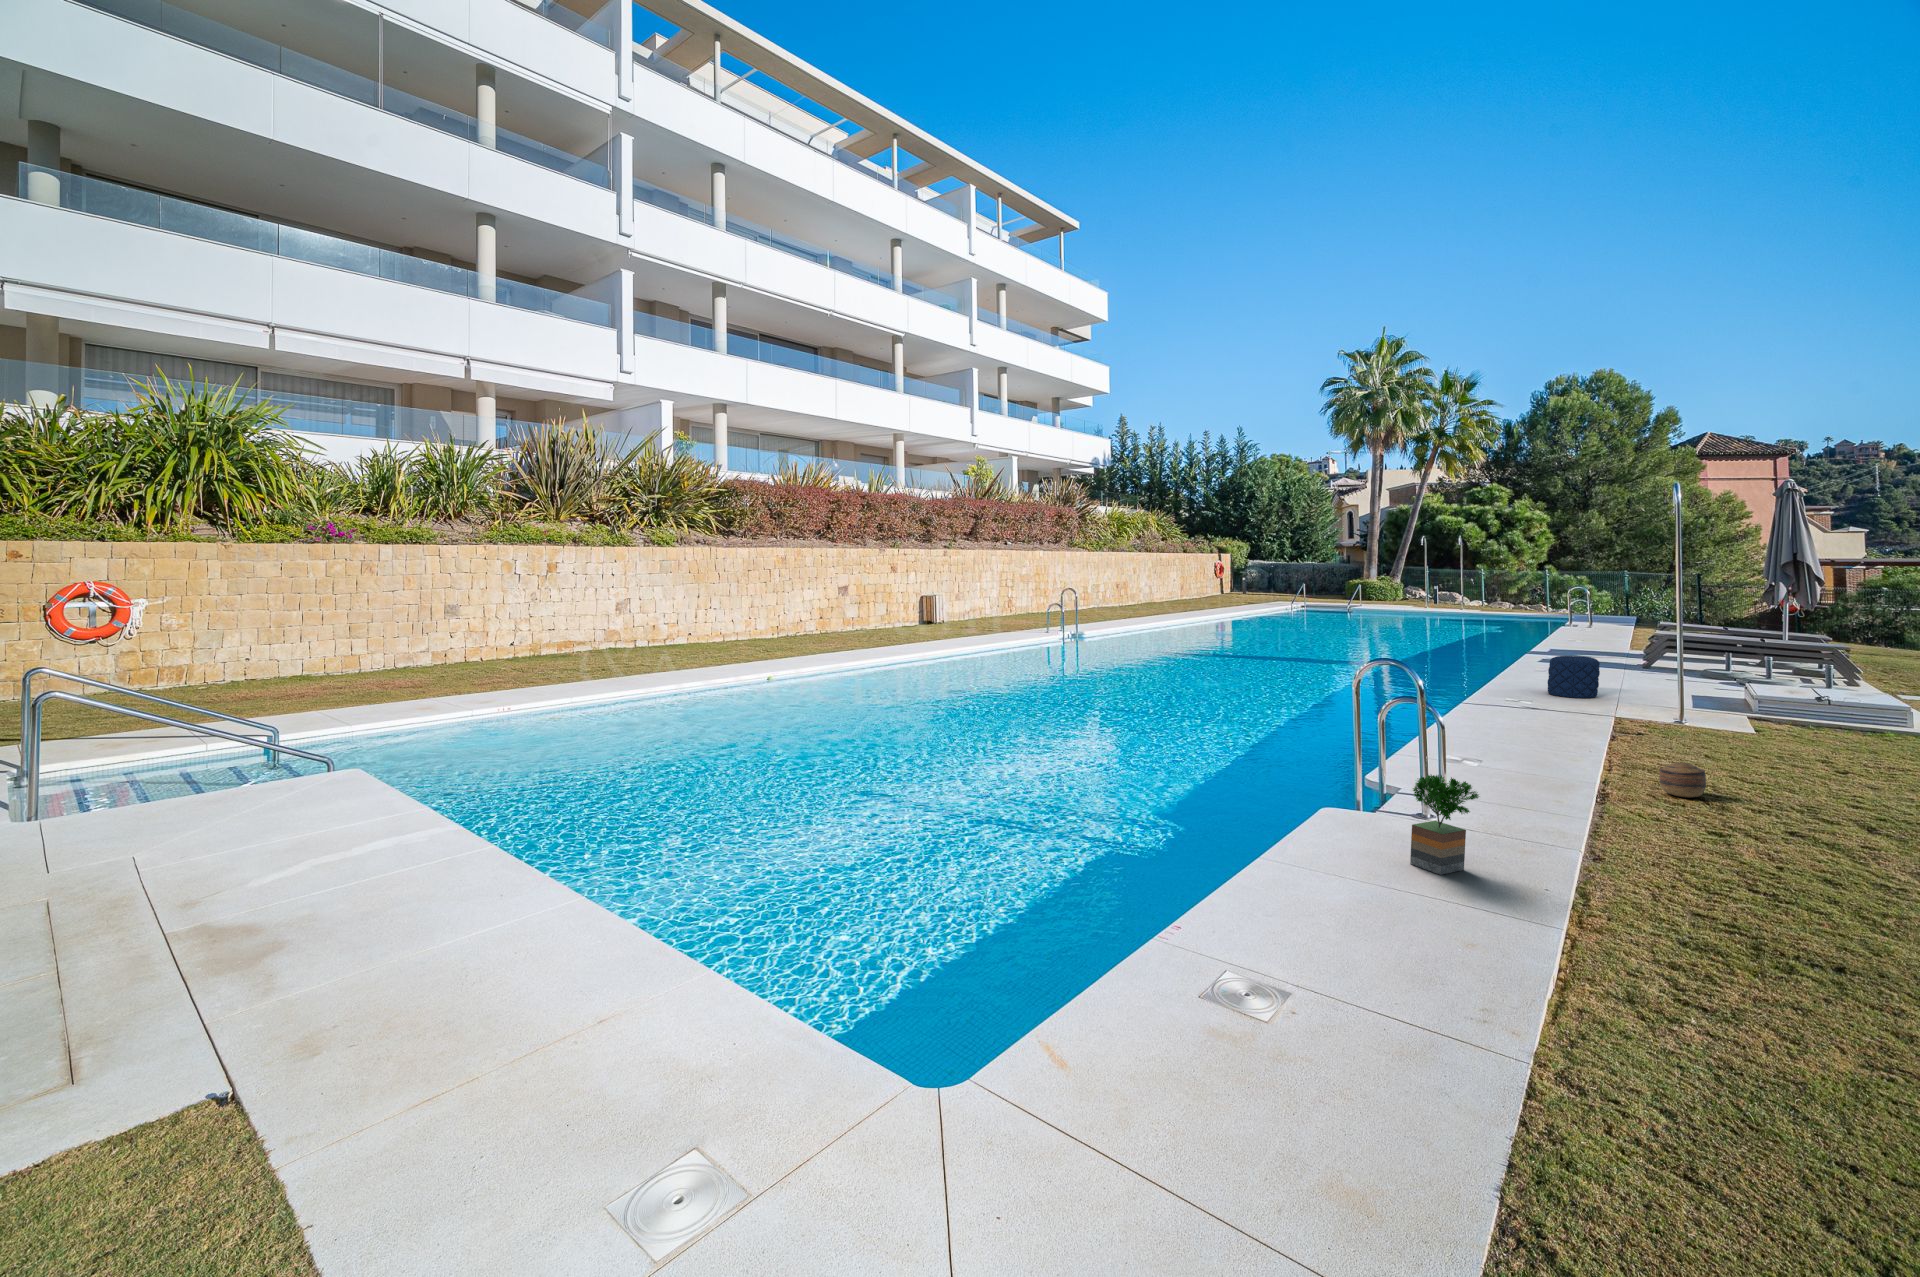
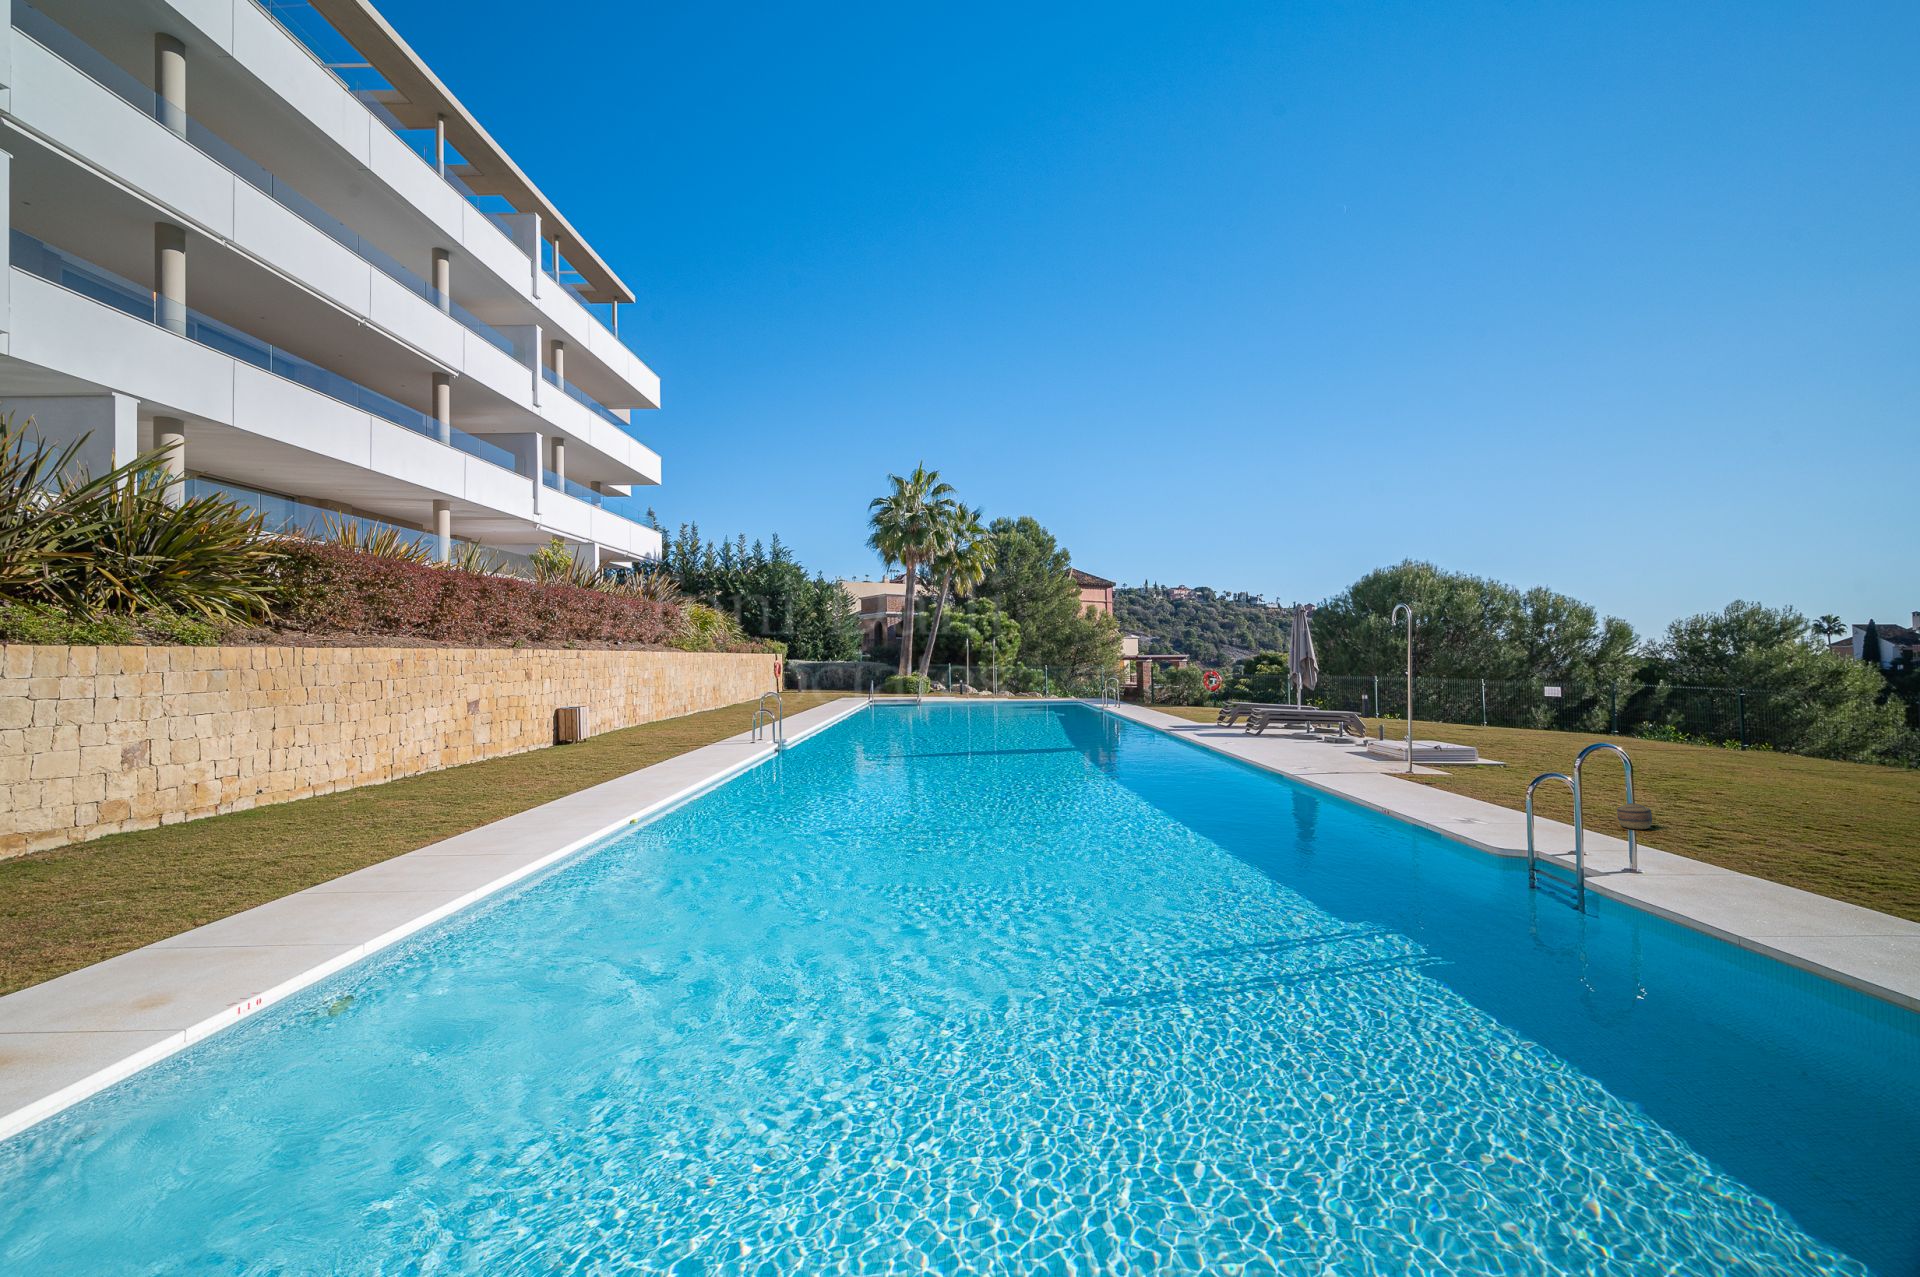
pouf: present [1548,656,1600,698] -> none [1296,731,1332,764]
potted tree: present [1410,775,1479,875] -> none [1768,838,1854,927]

